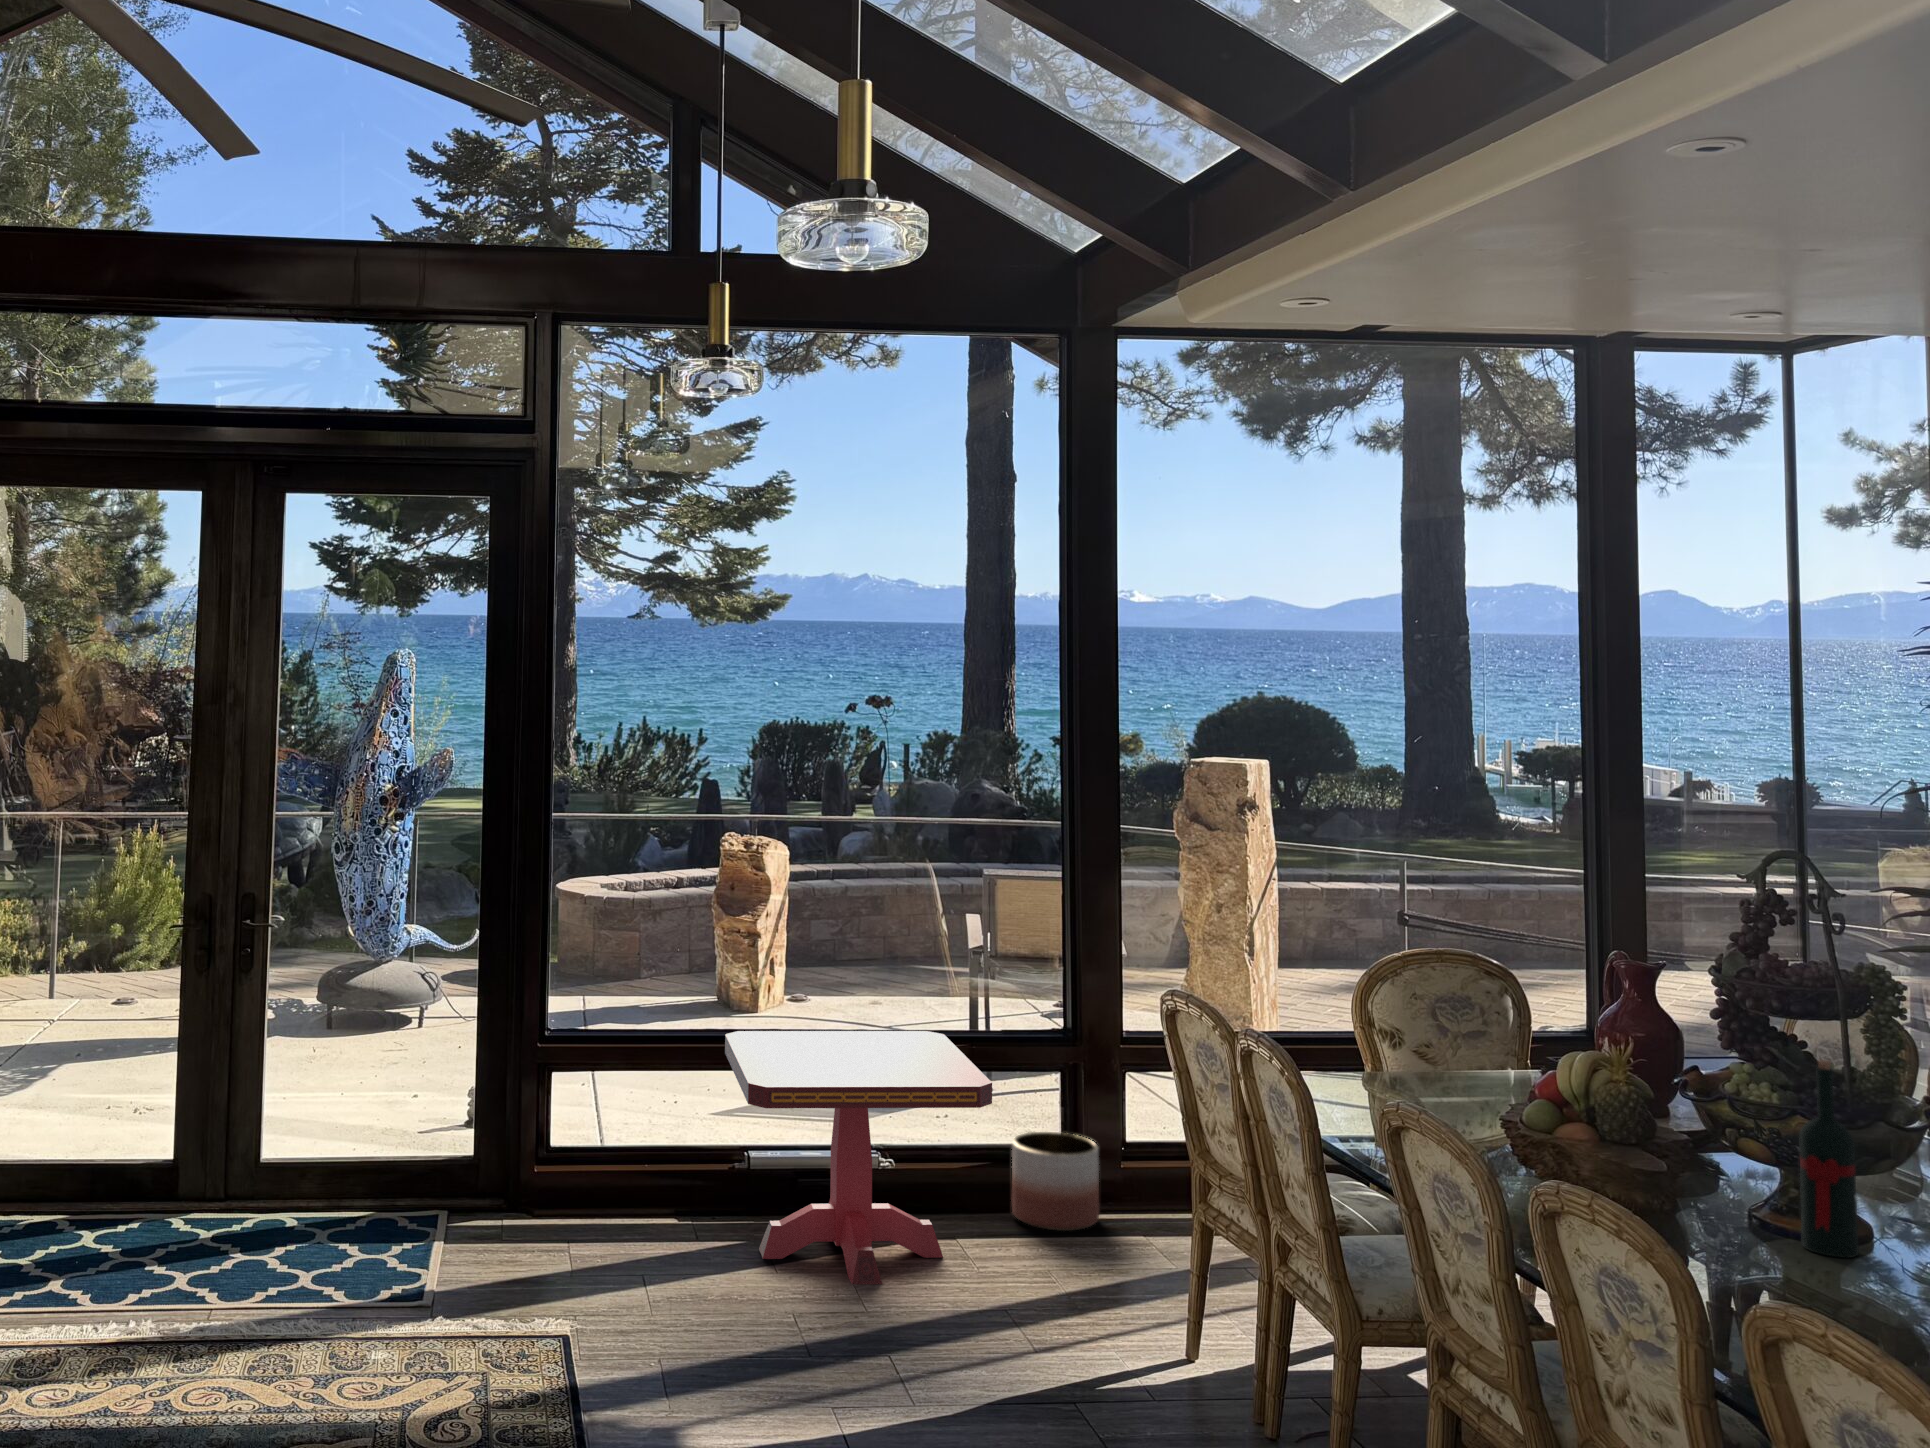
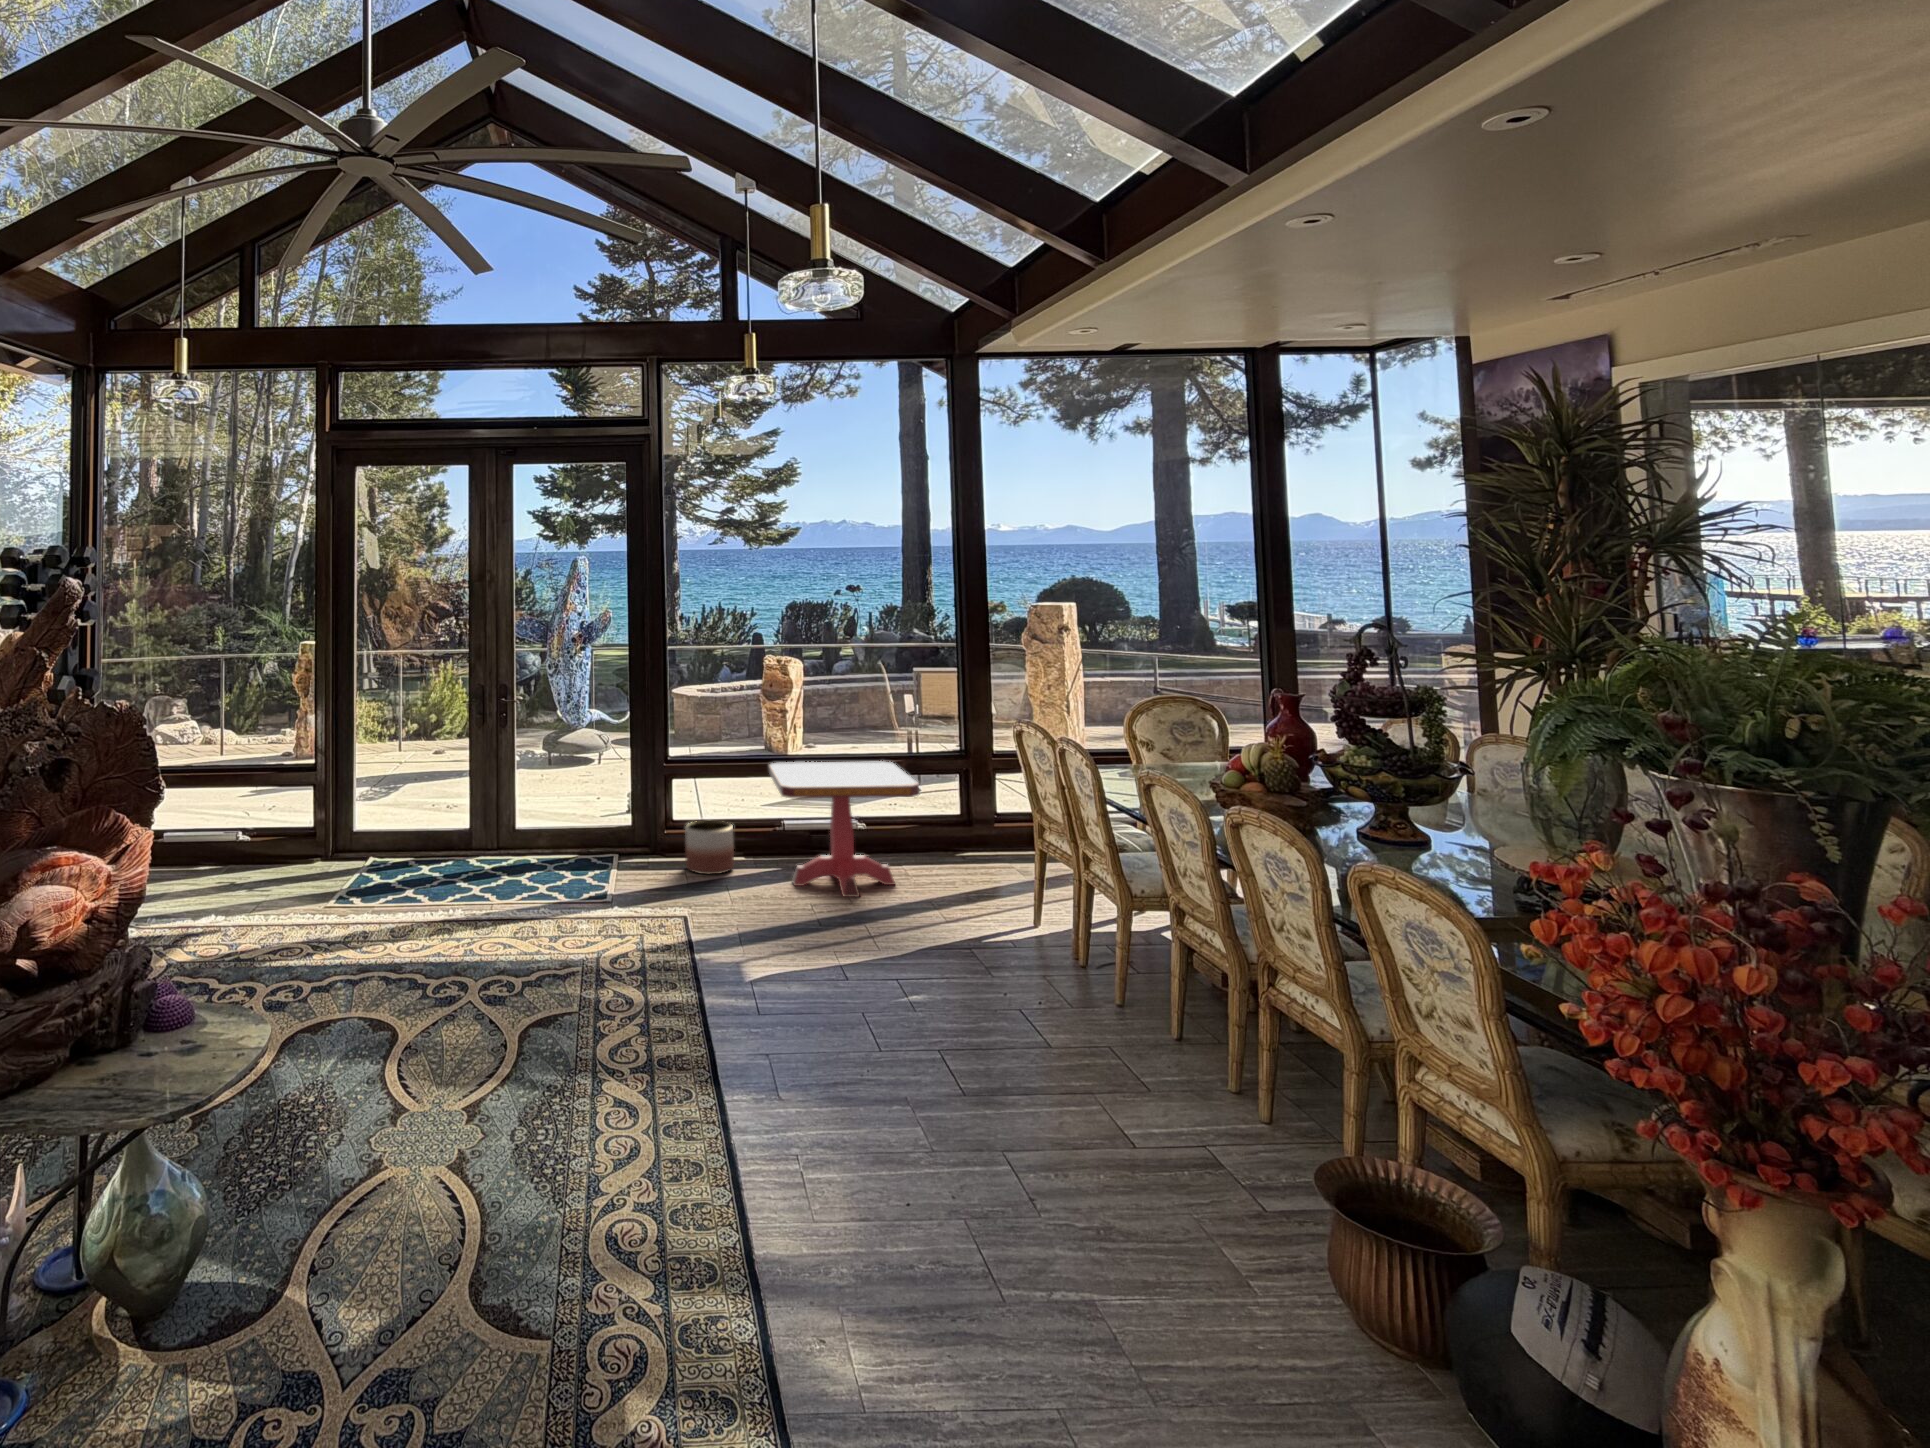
wine bottle: present [1799,1060,1859,1258] -> none [1363,727,1400,836]
planter: present [1012,1132,1099,1231] -> present [685,821,734,874]

